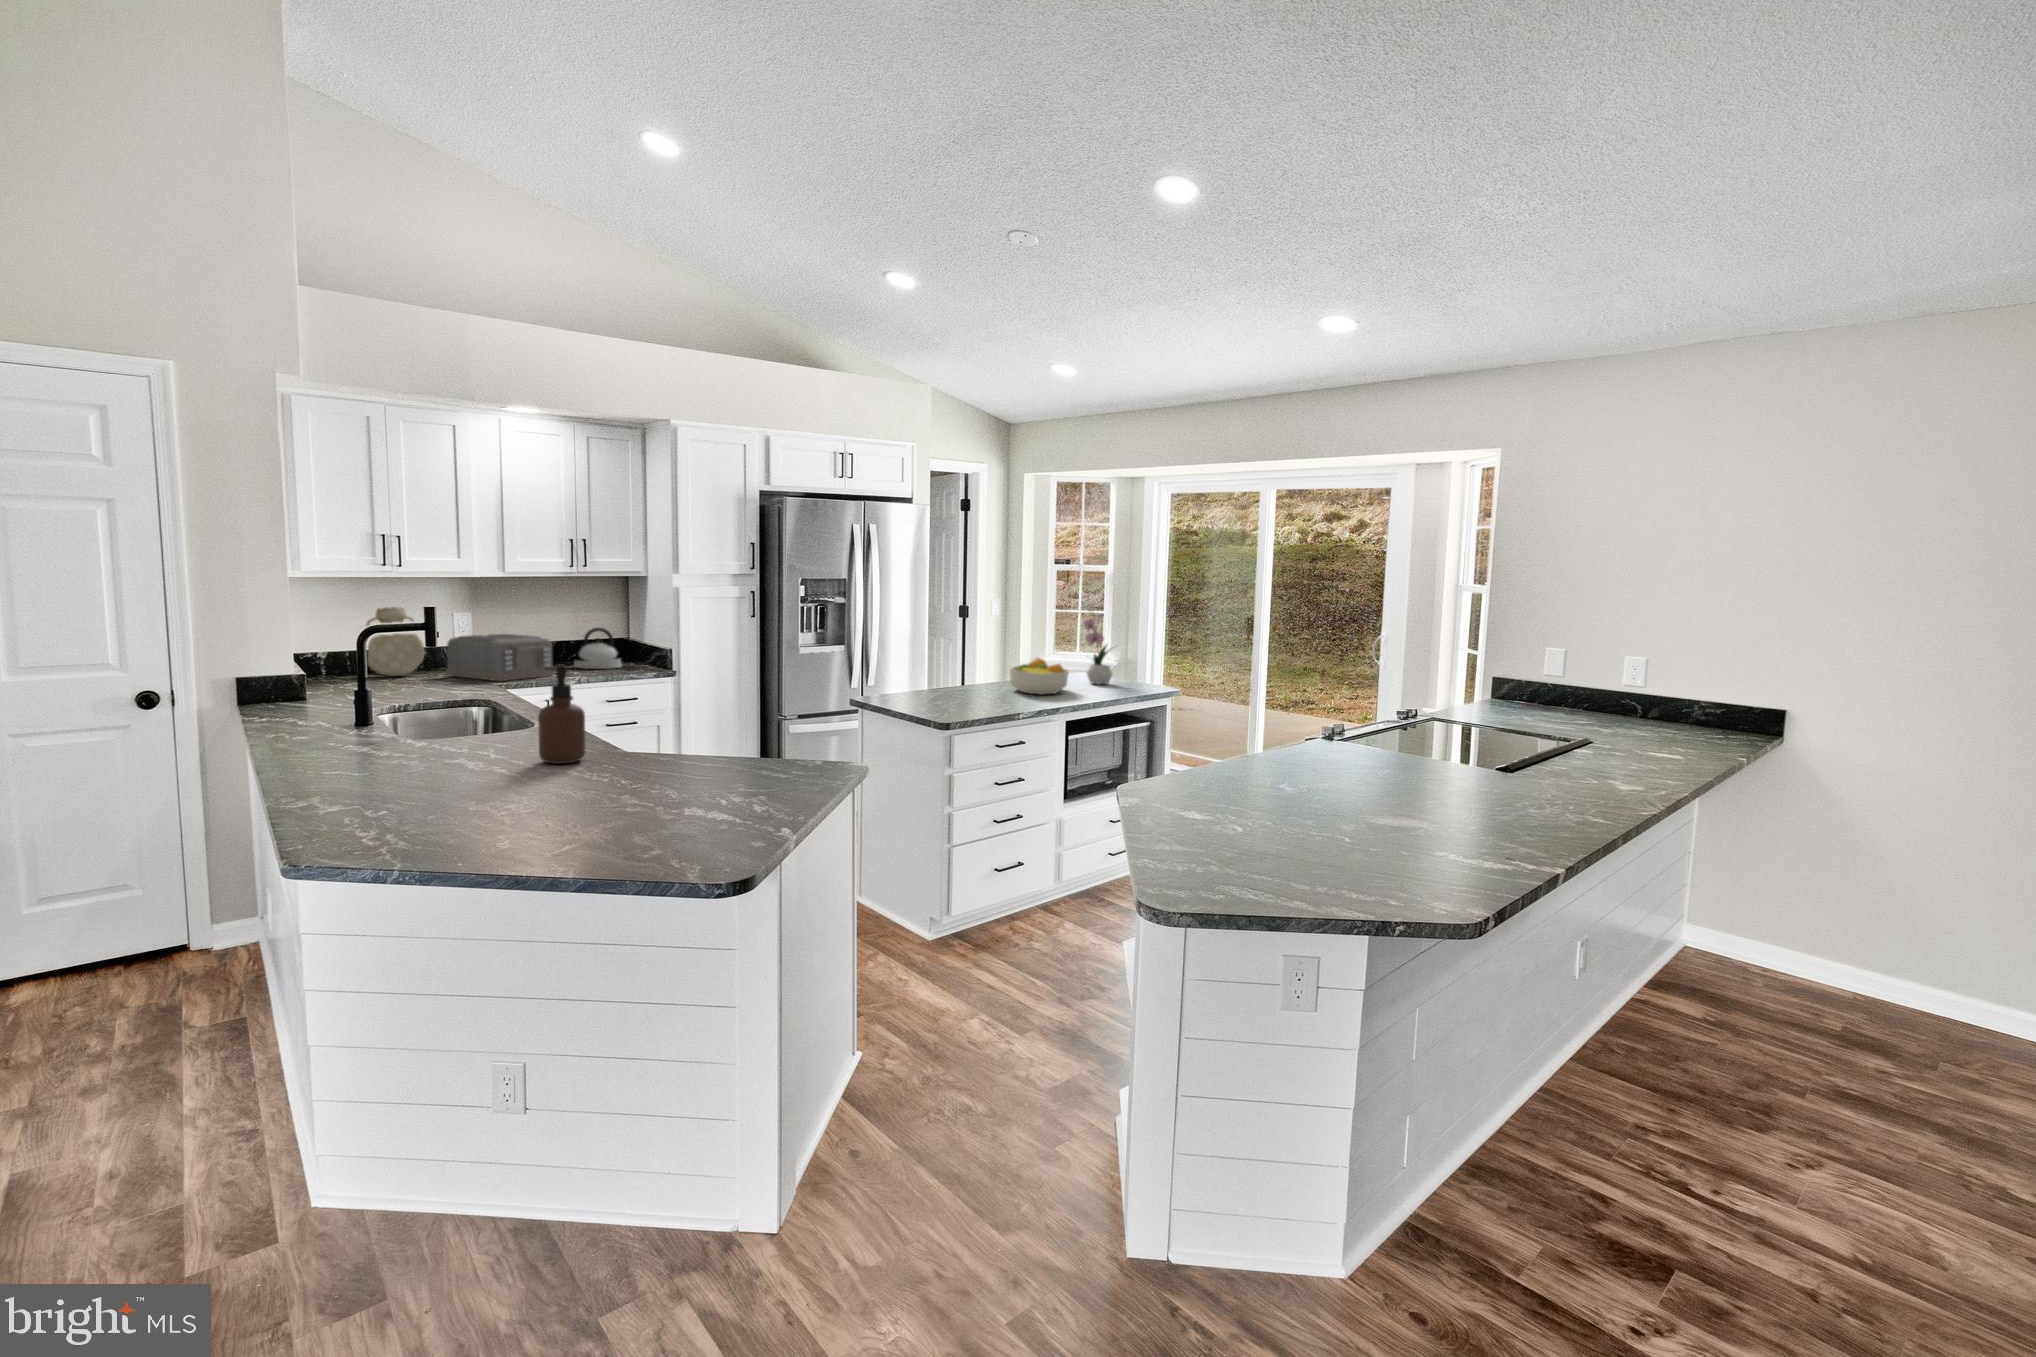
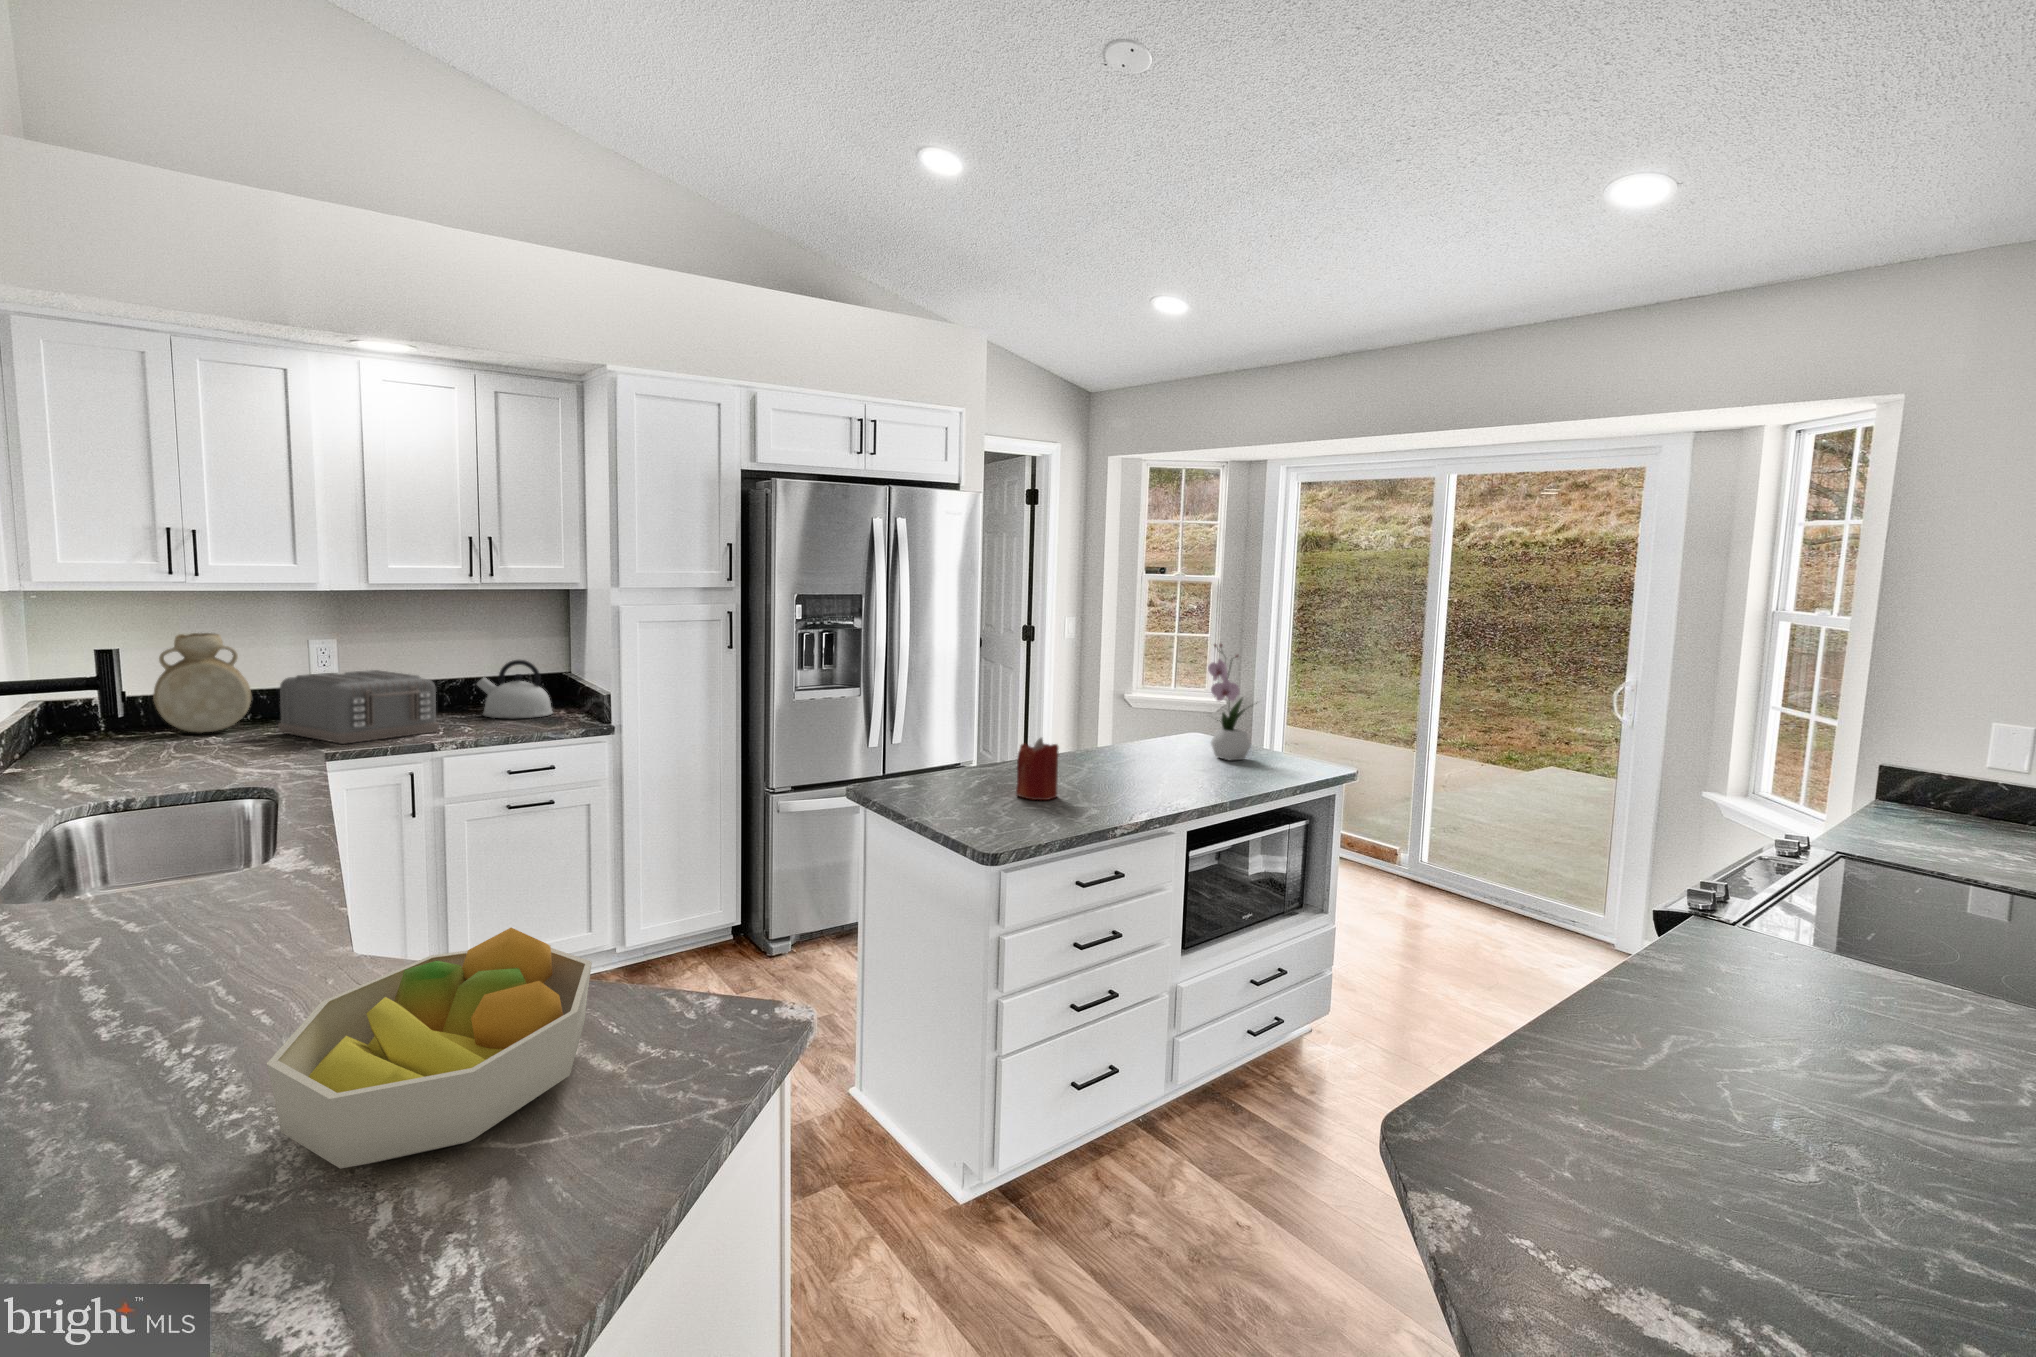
fruit bowl: present [1009,658,1069,694] -> present [267,928,592,1169]
candle: none [958,663,984,702] -> present [1016,738,1059,800]
soap dispenser: present [538,665,585,764] -> none [73,806,202,1030]

